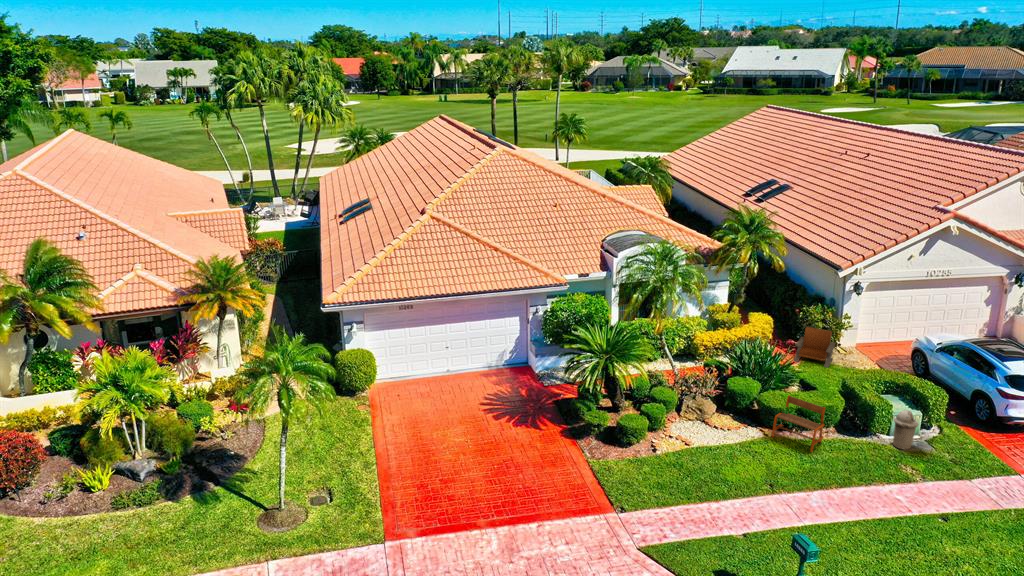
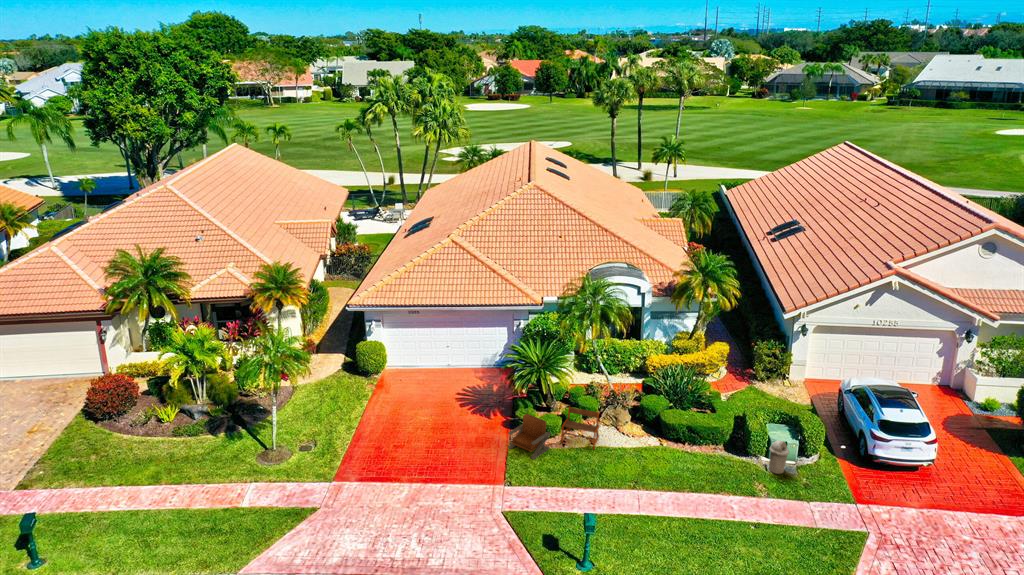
lounge chair: present [794,327,835,368] -> present [508,414,551,459]
bench: present [772,395,826,452] -> present [561,407,599,450]

